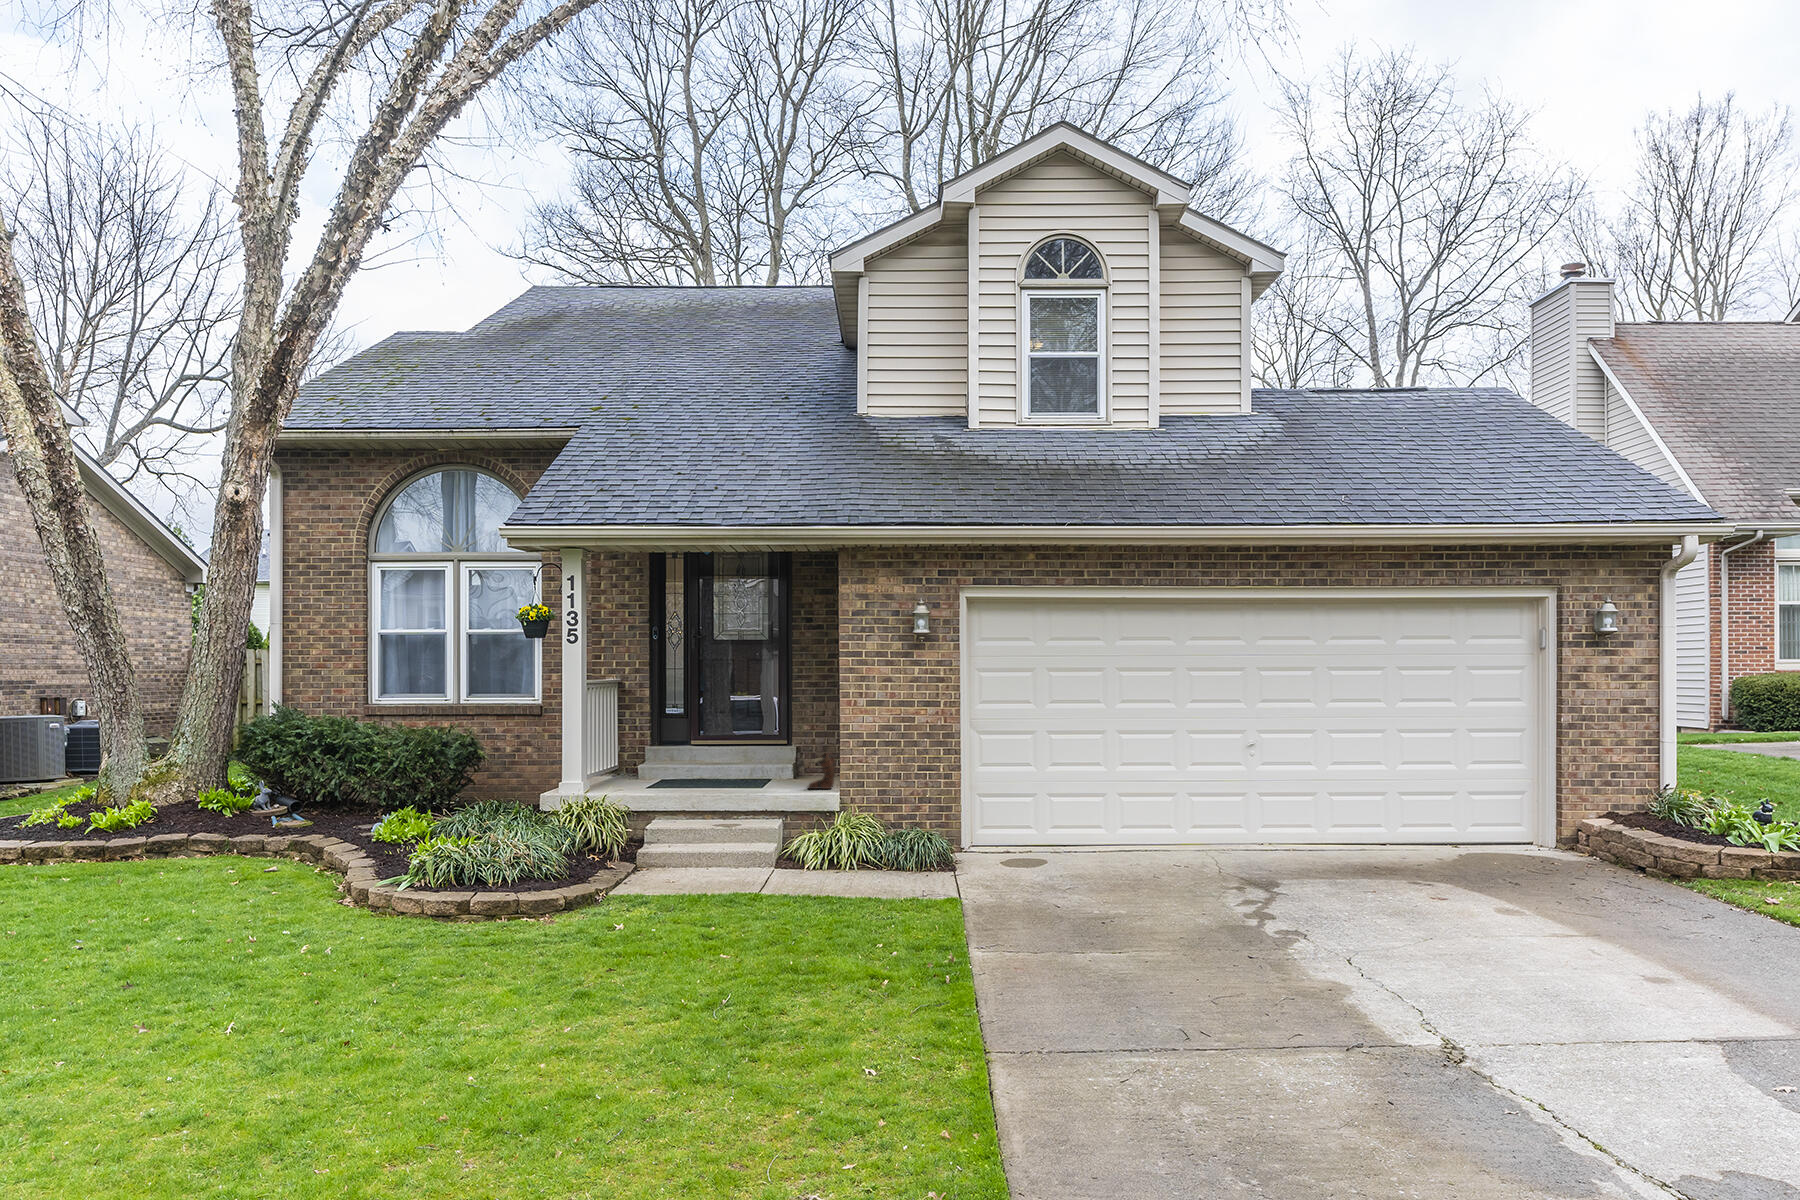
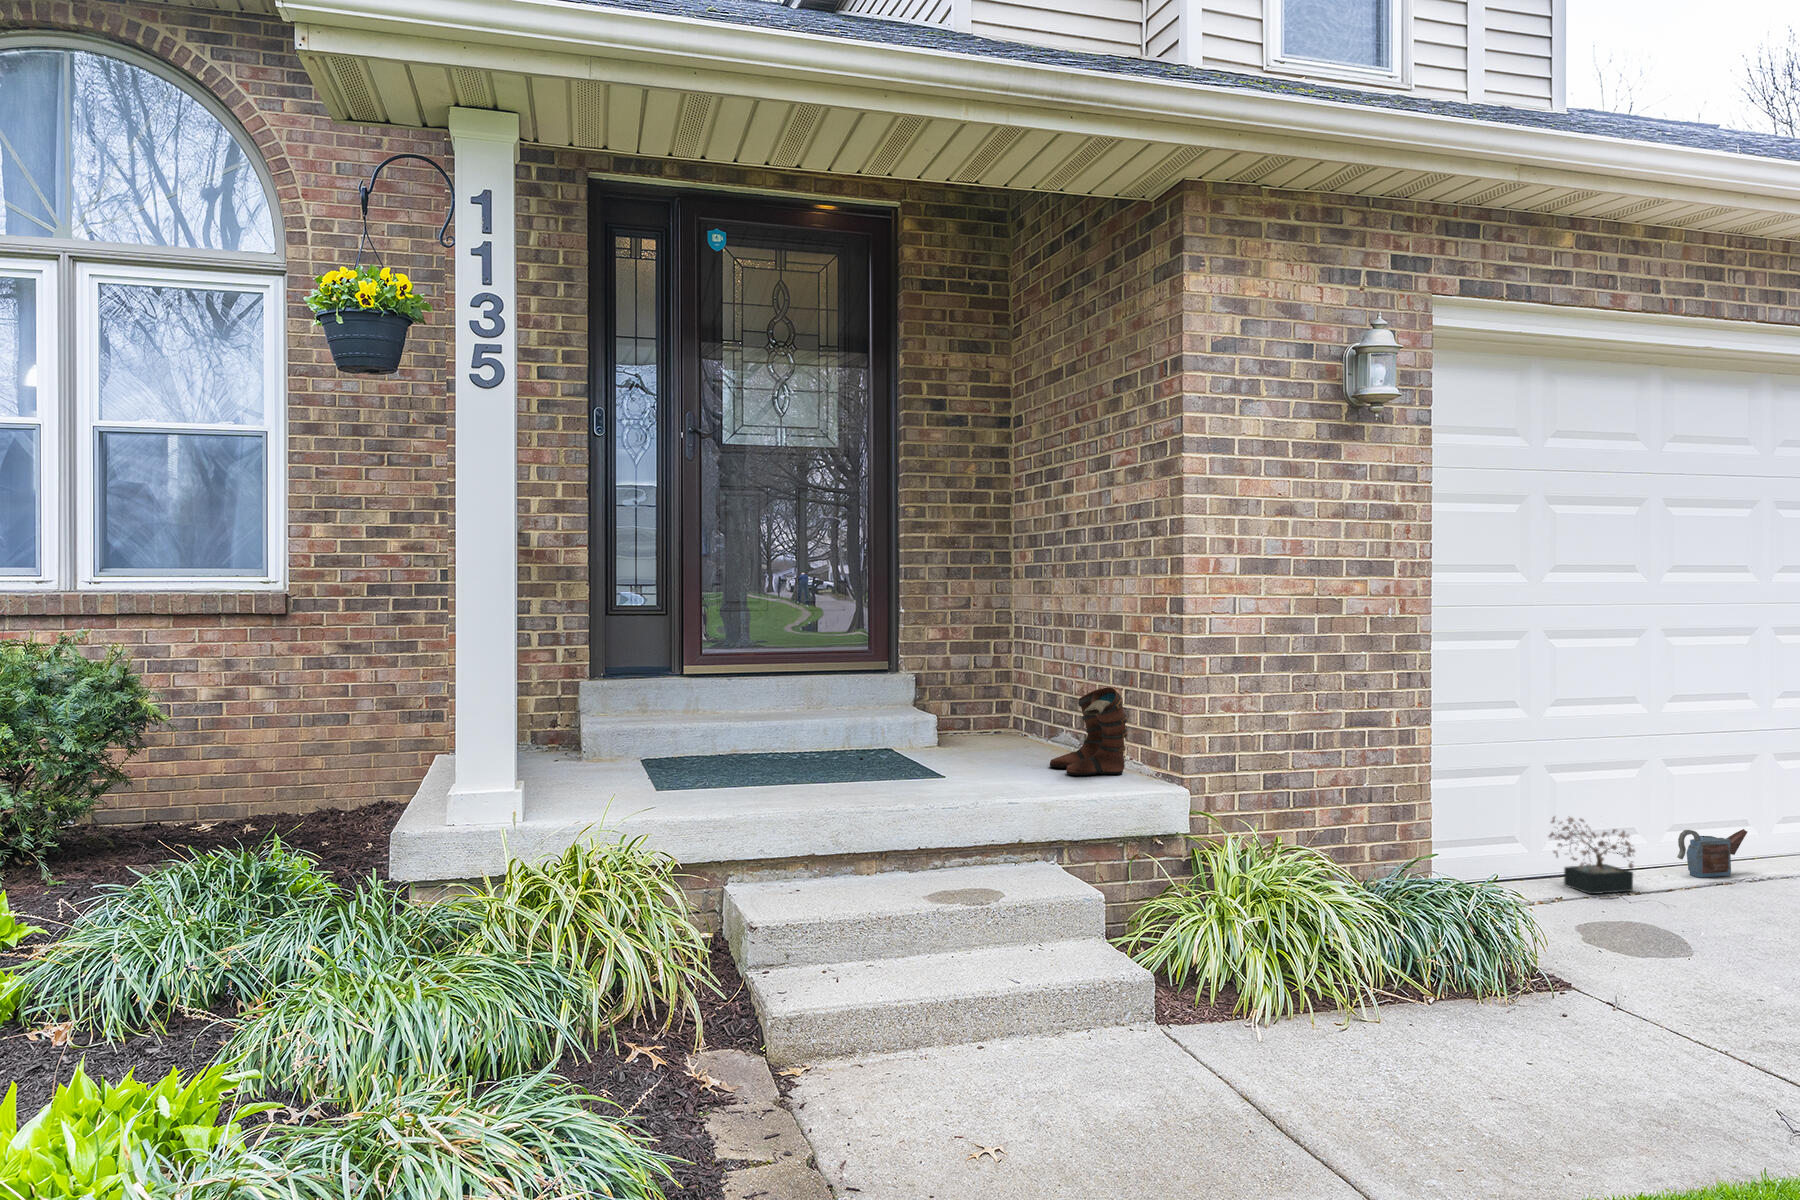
decorative plant: none [1032,816,1074,852] -> present [1549,817,1635,894]
watering can: none [1108,826,1148,850] -> present [1677,829,1747,878]

